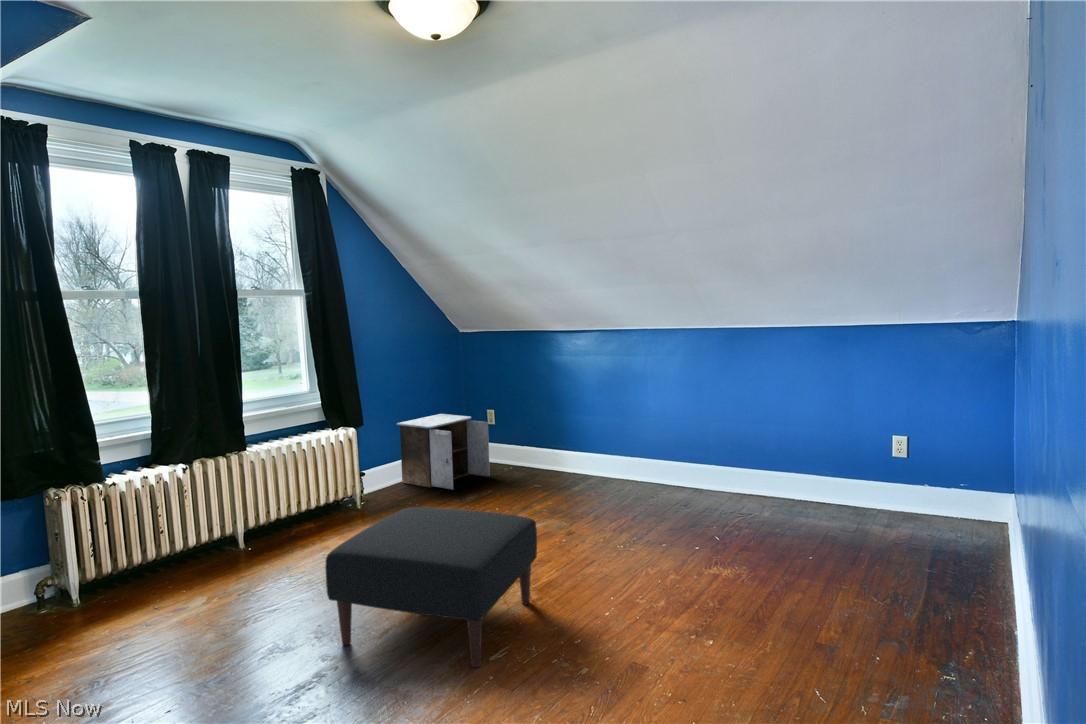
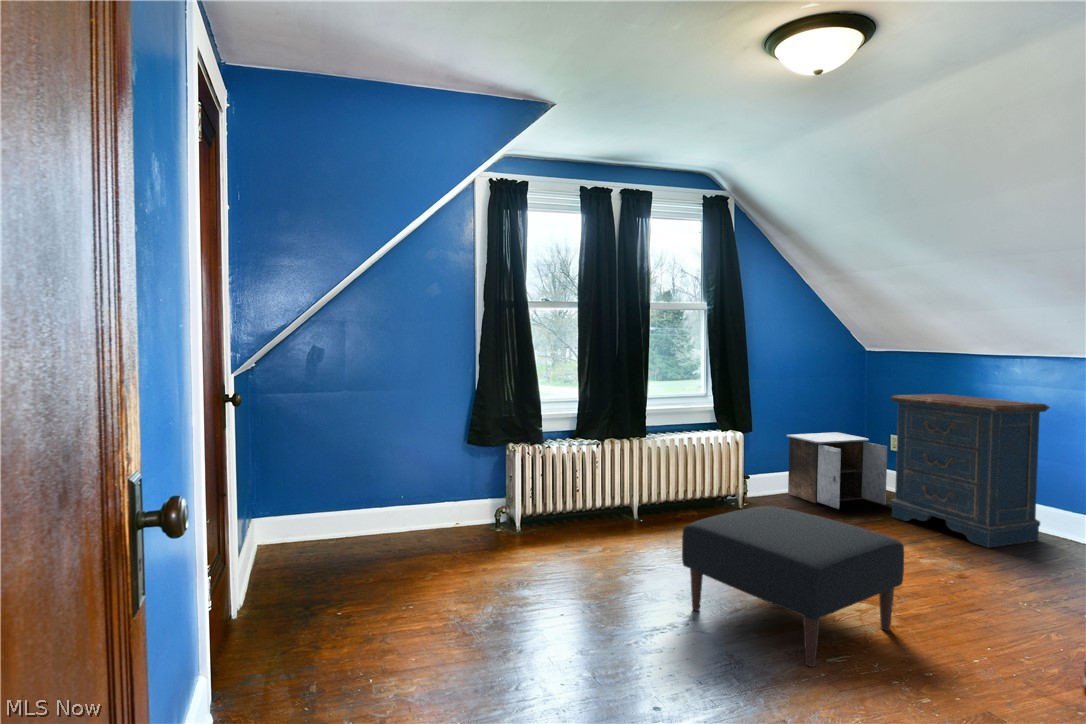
dresser: none [490,370,607,500] -> present [891,394,1050,548]

